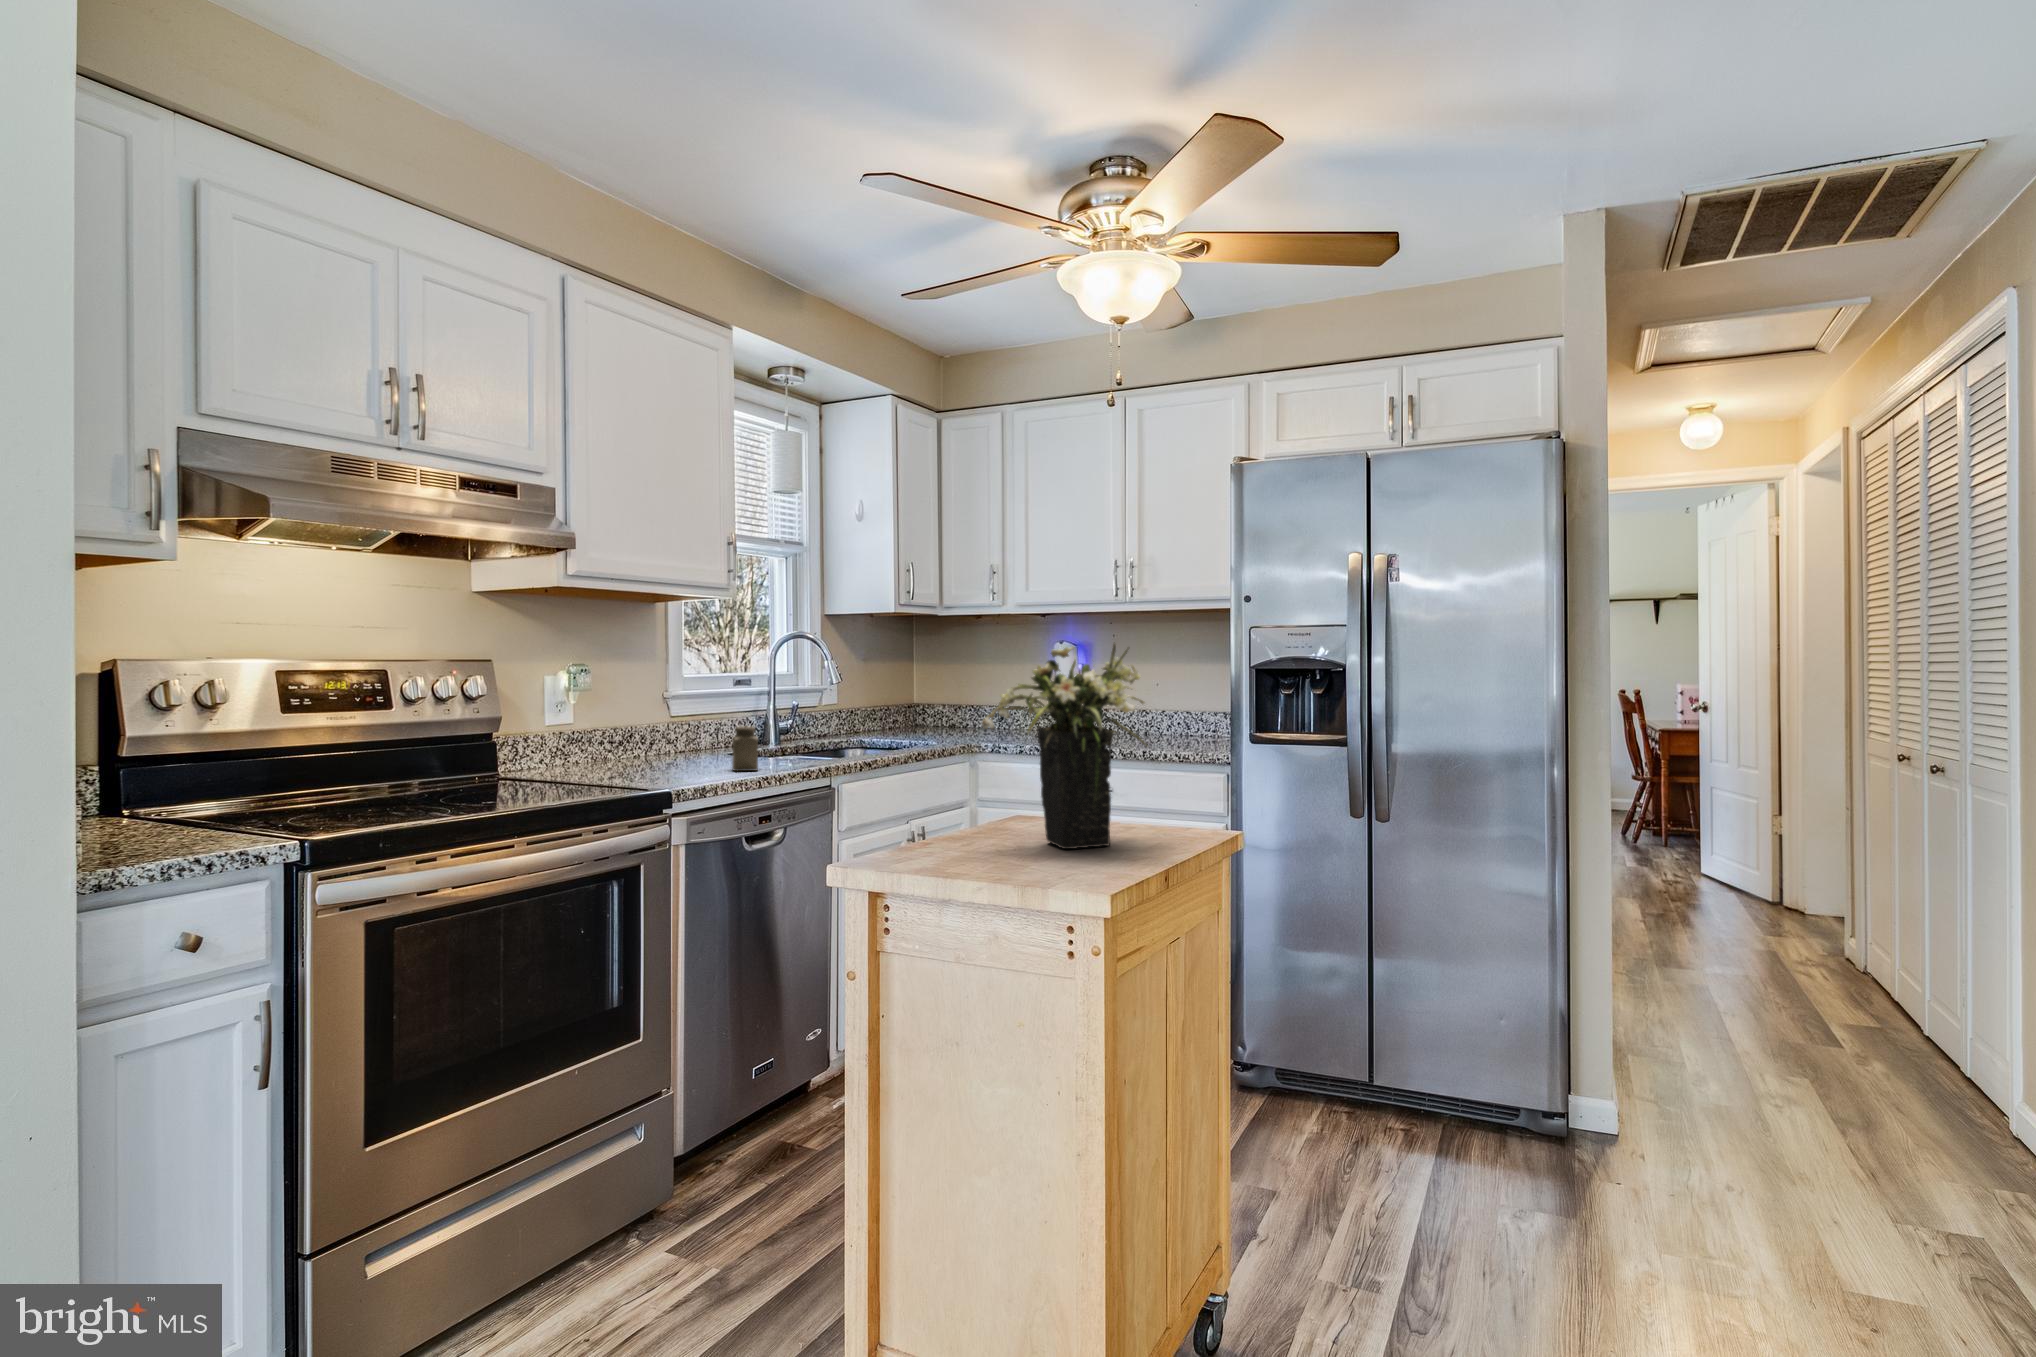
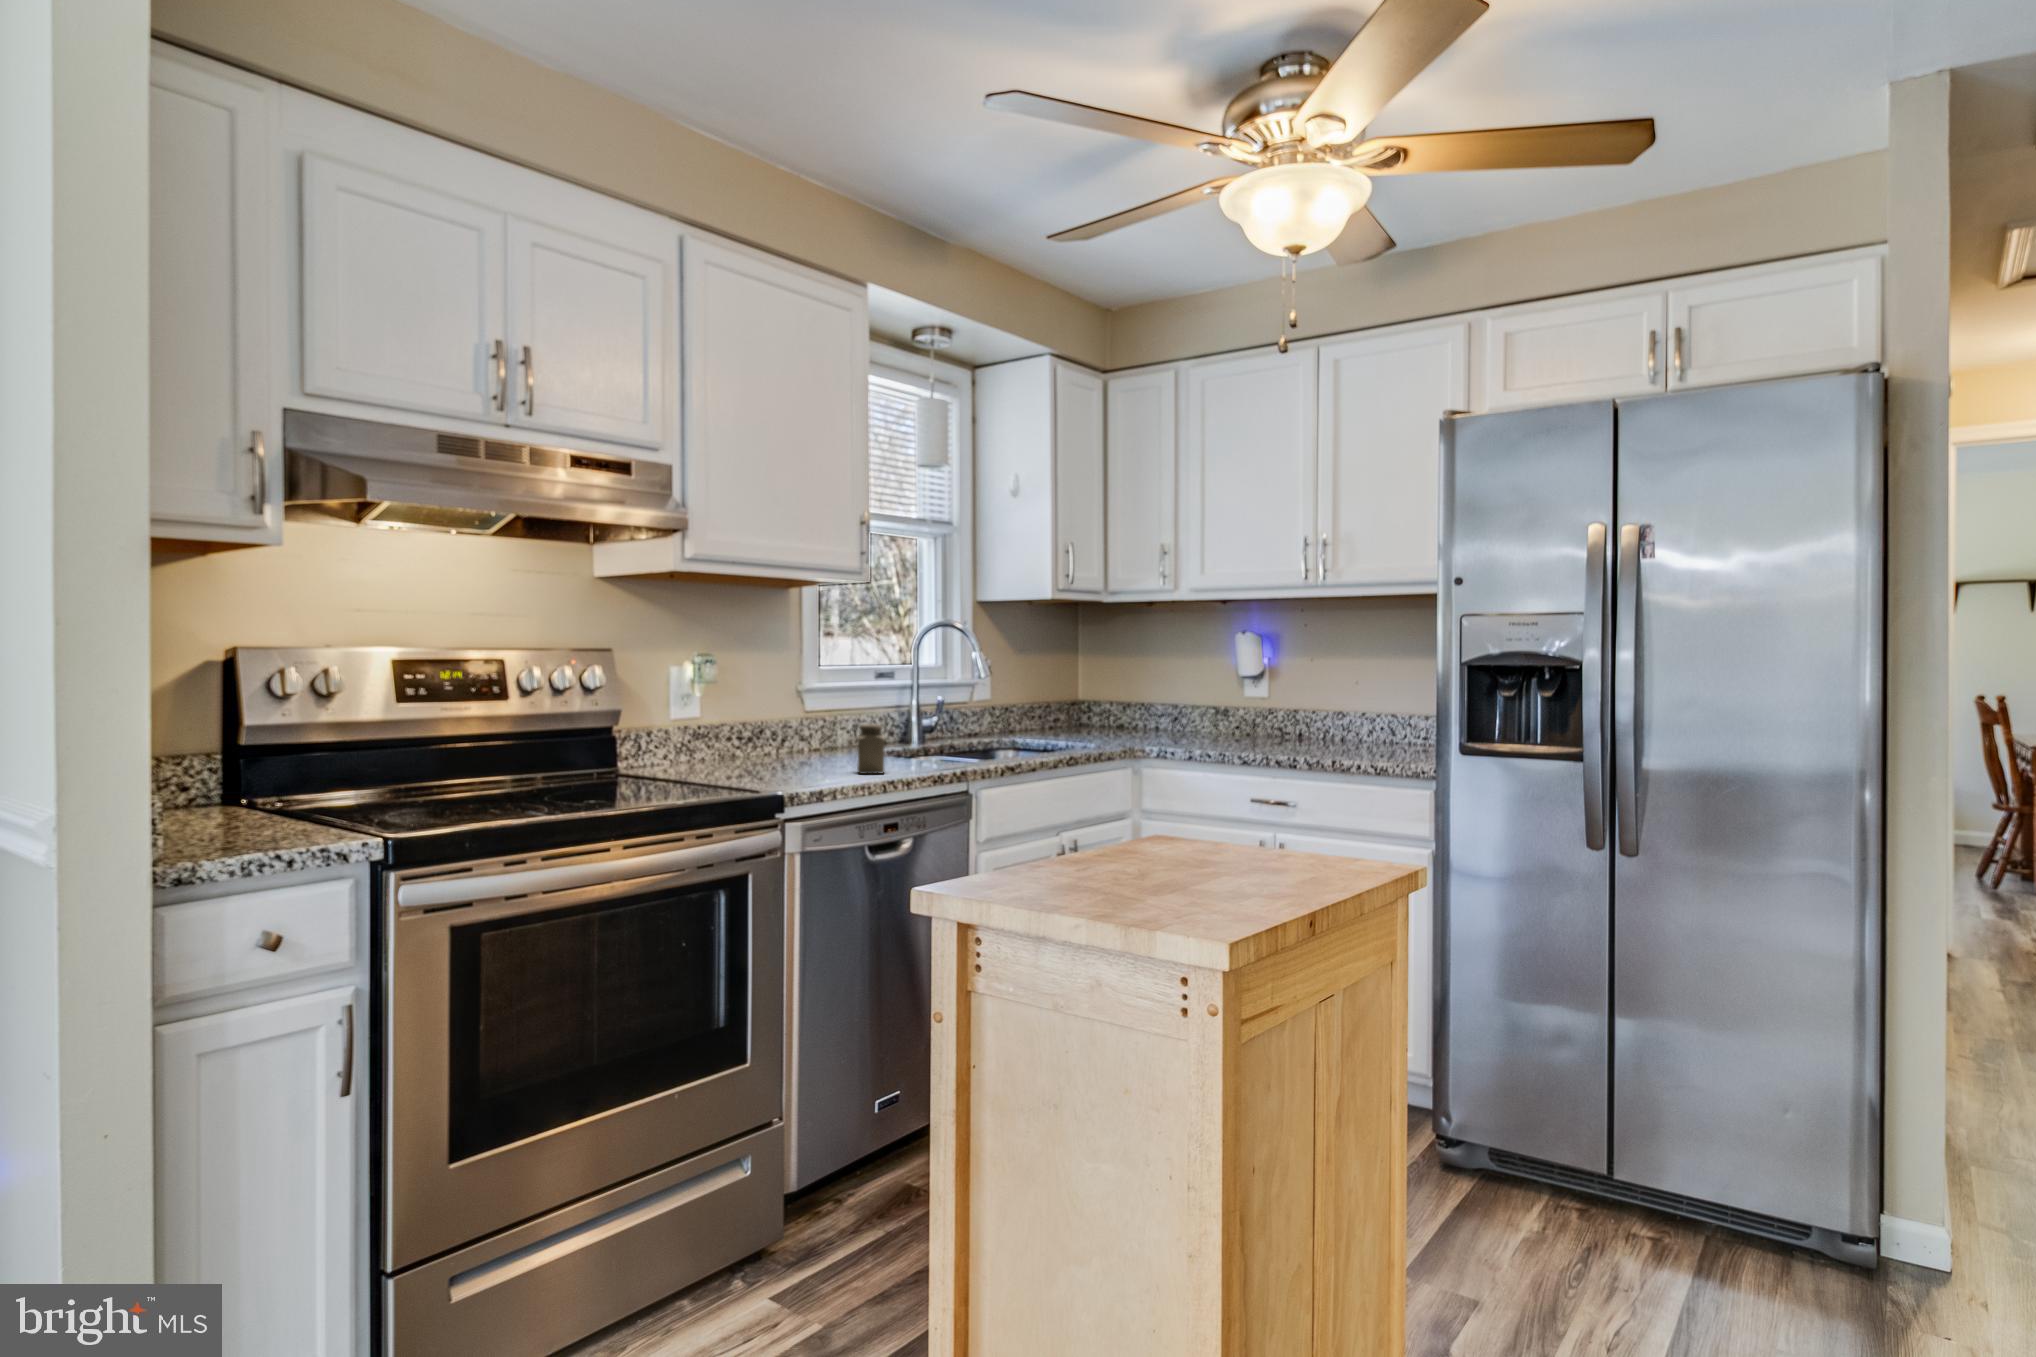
flower arrangement: present [982,644,1148,849] -> none [1097,634,1300,881]

